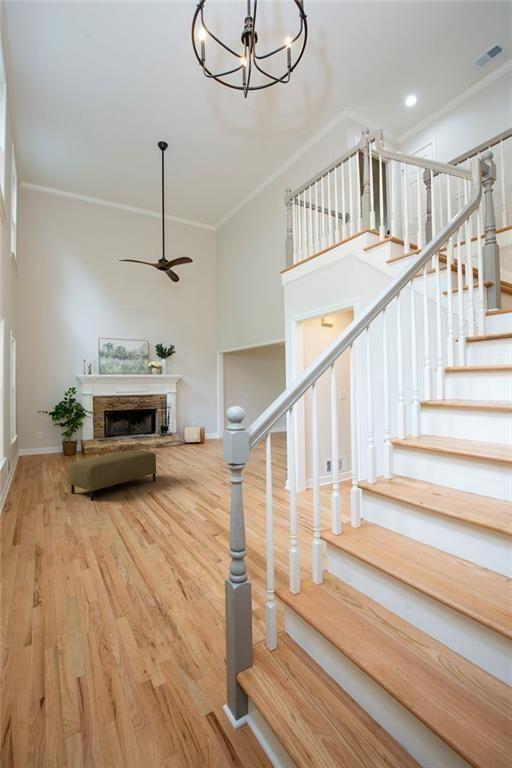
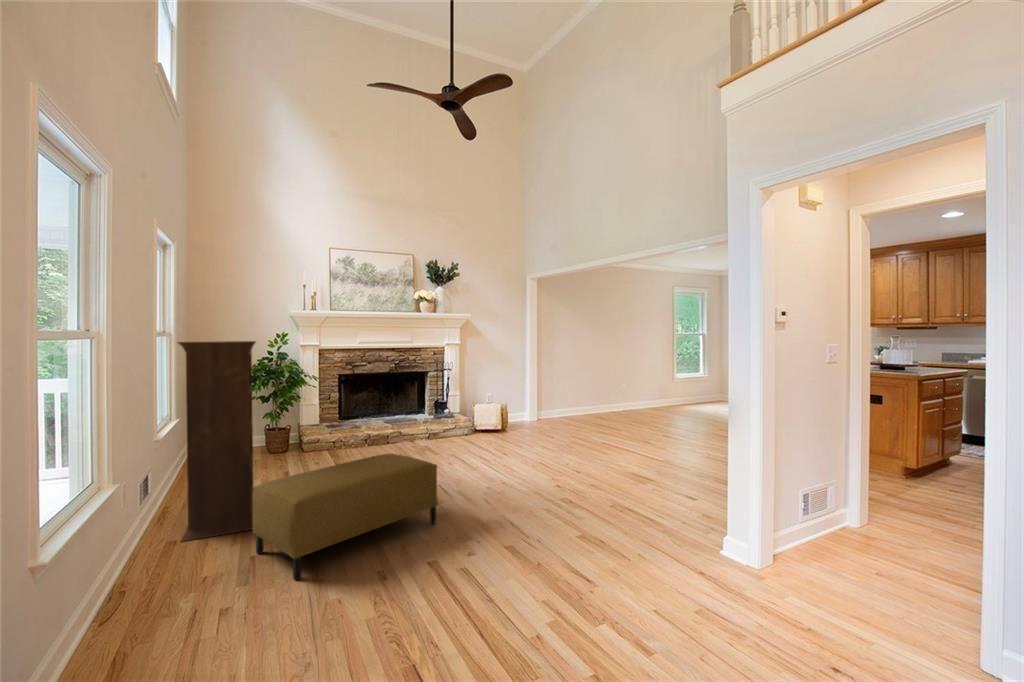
bookcase: none [31,395,69,491] -> present [178,341,256,542]

